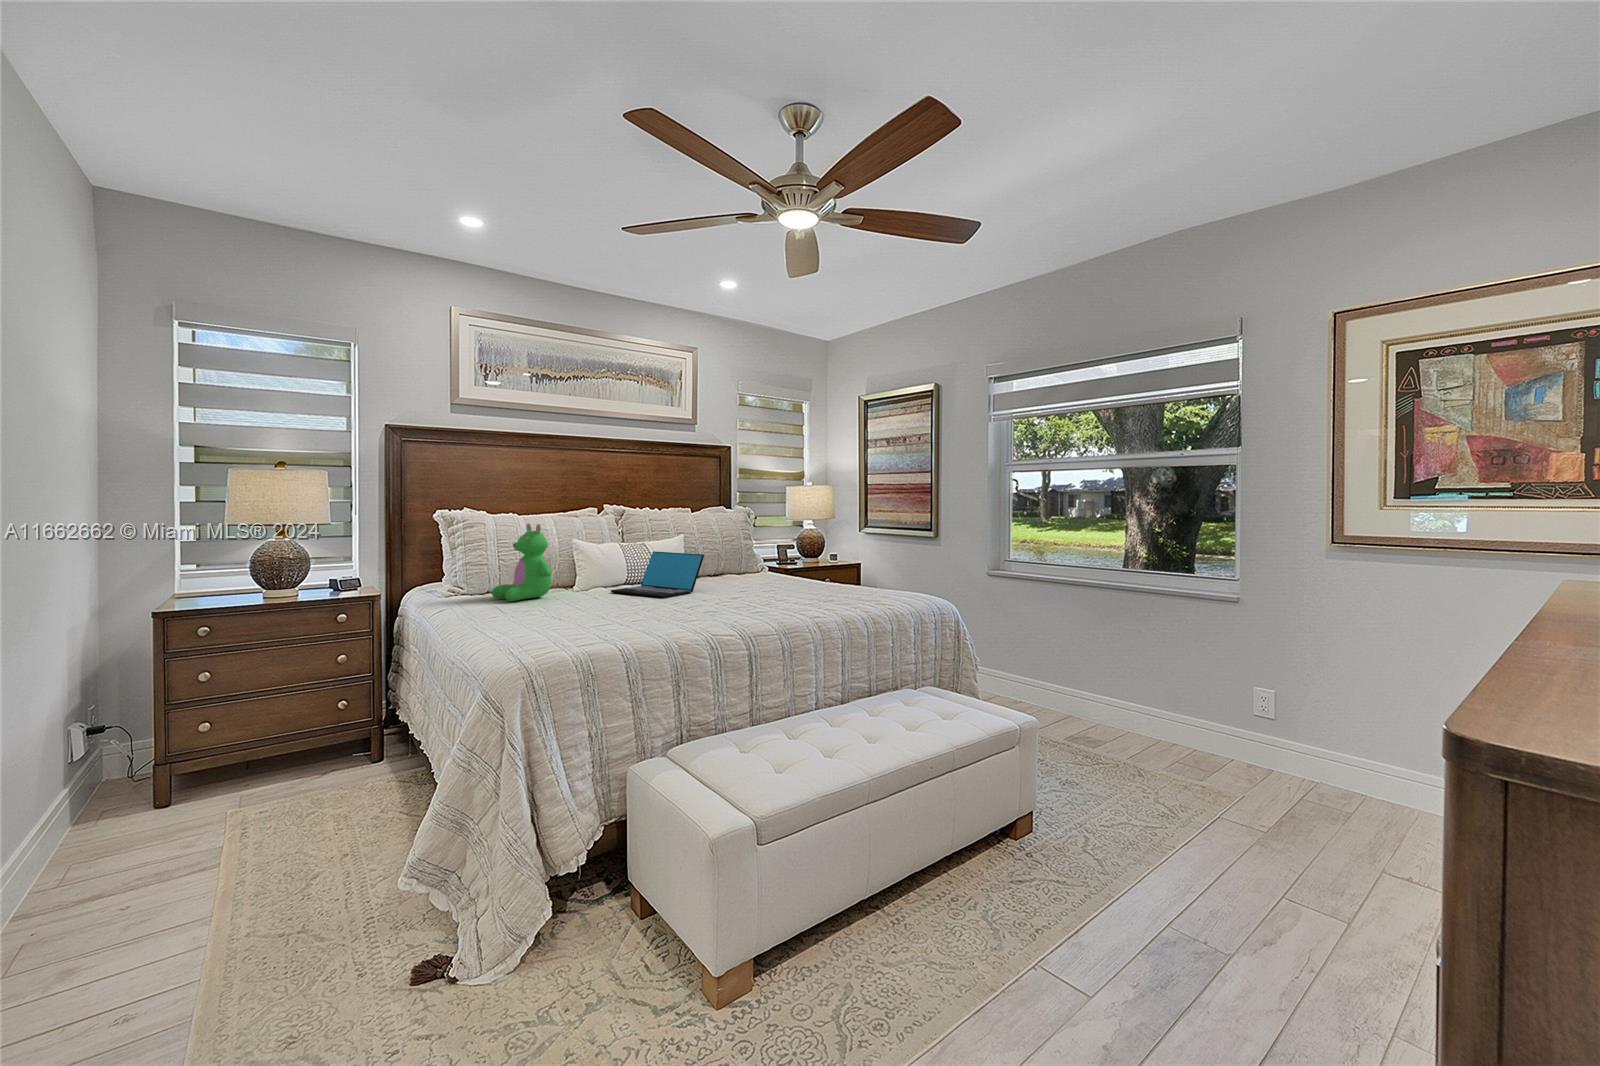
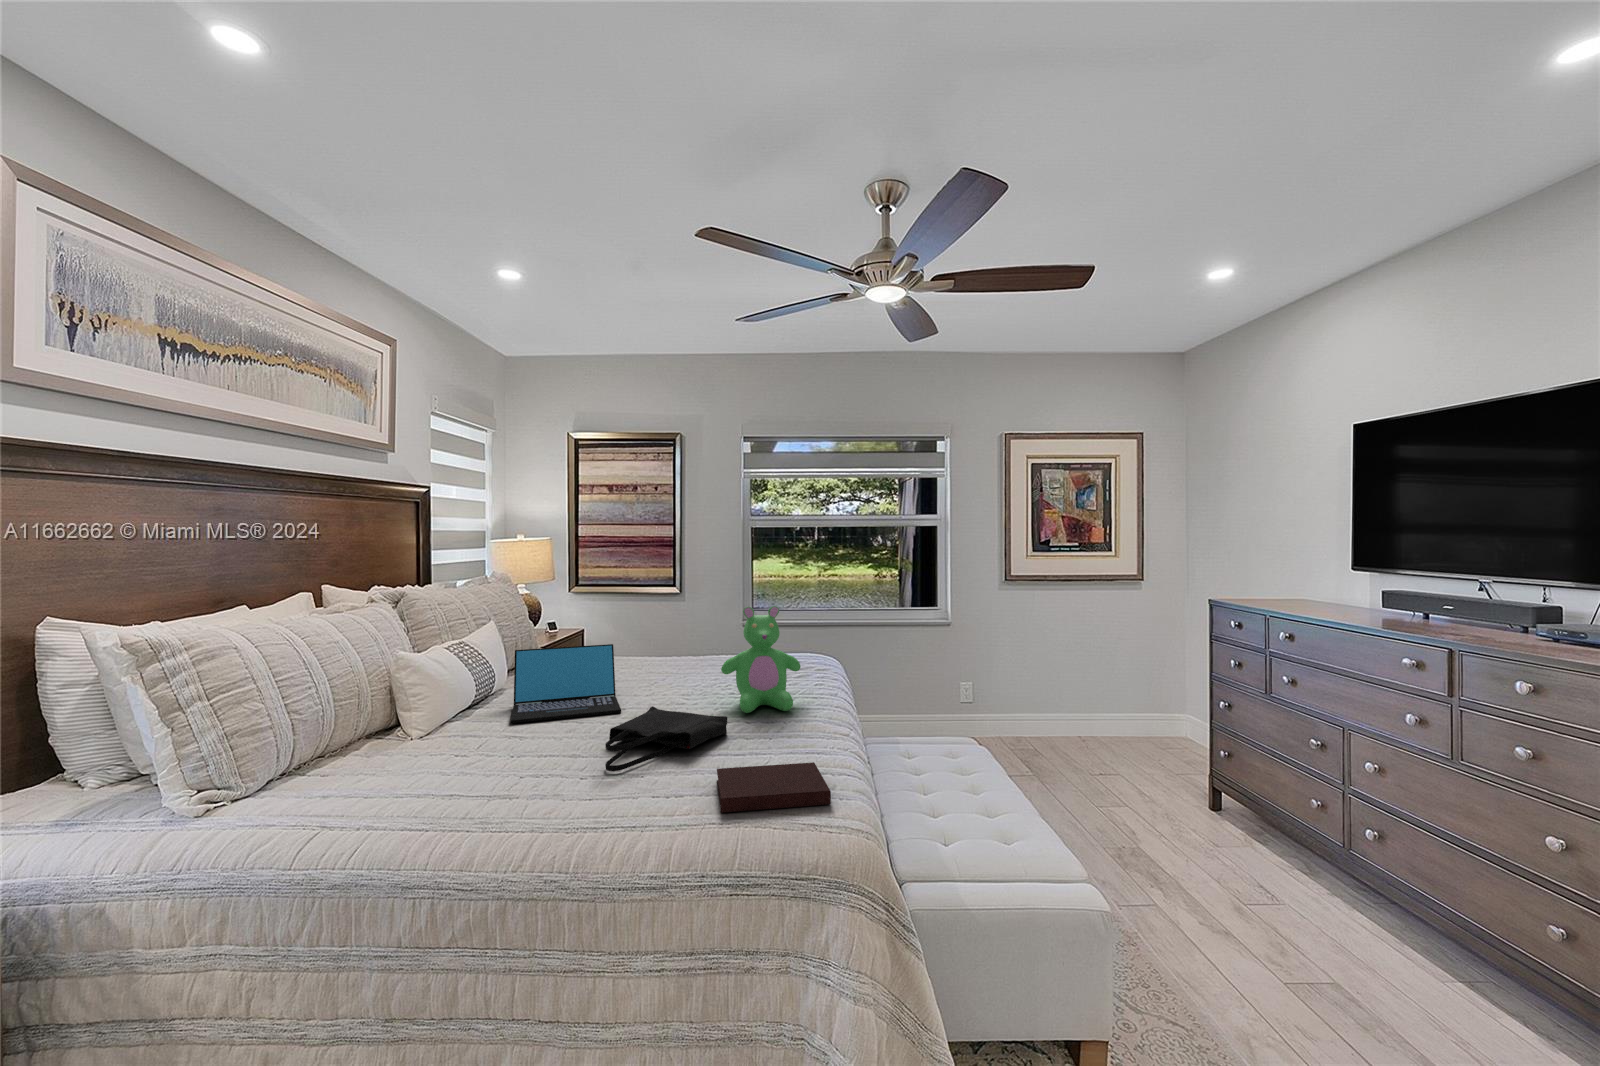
teddy bear: present [492,524,552,601] -> present [721,606,801,713]
tote bag: none [554,591,655,615] -> present [605,706,727,771]
notebook: none [510,617,598,643] -> present [717,762,831,813]

